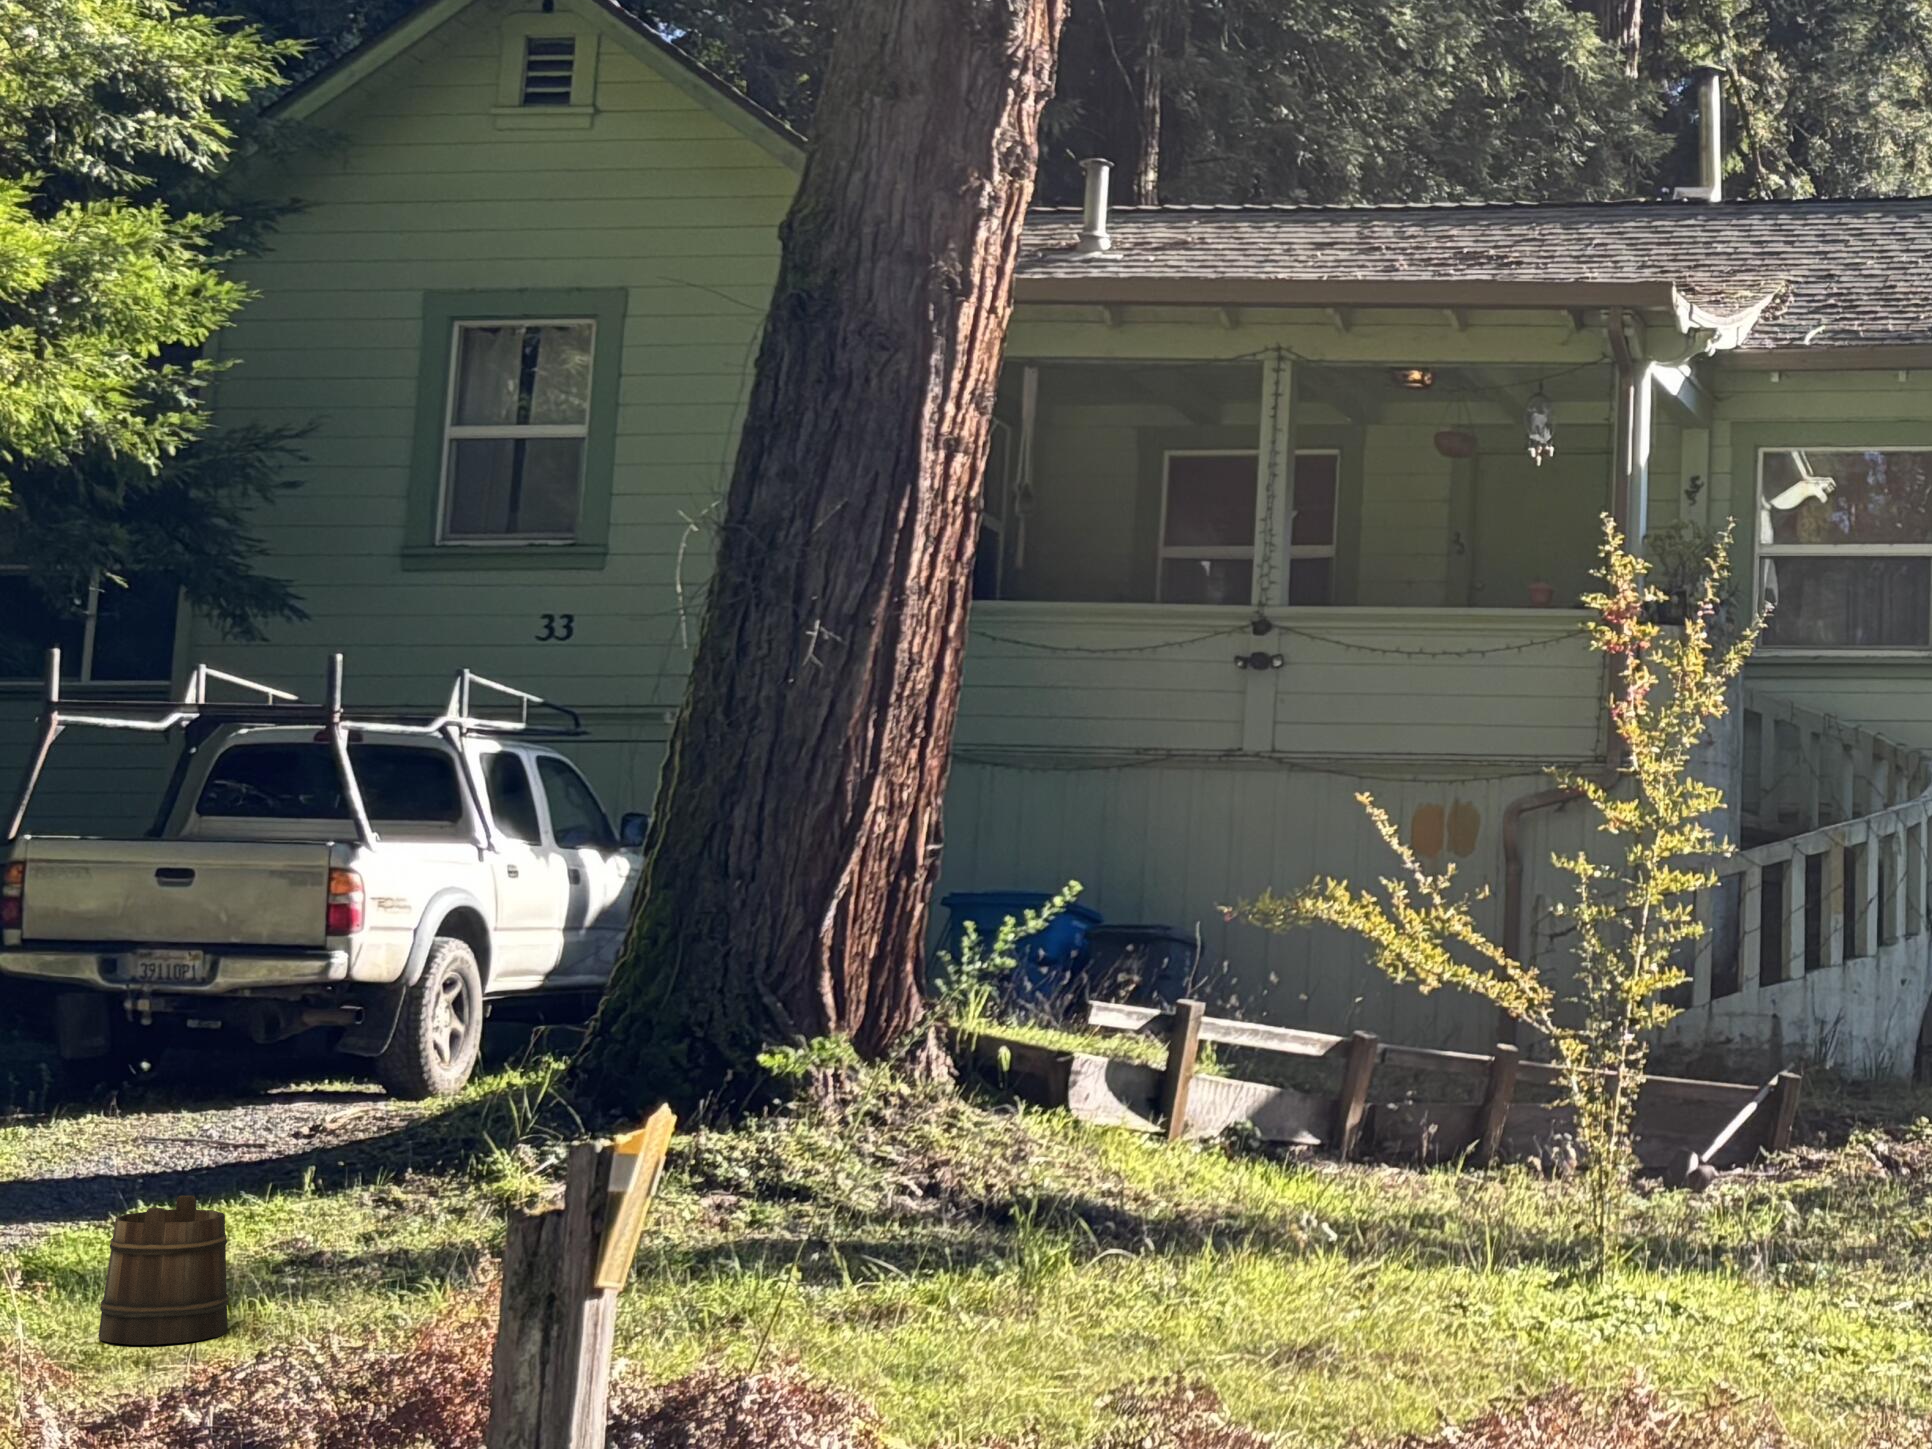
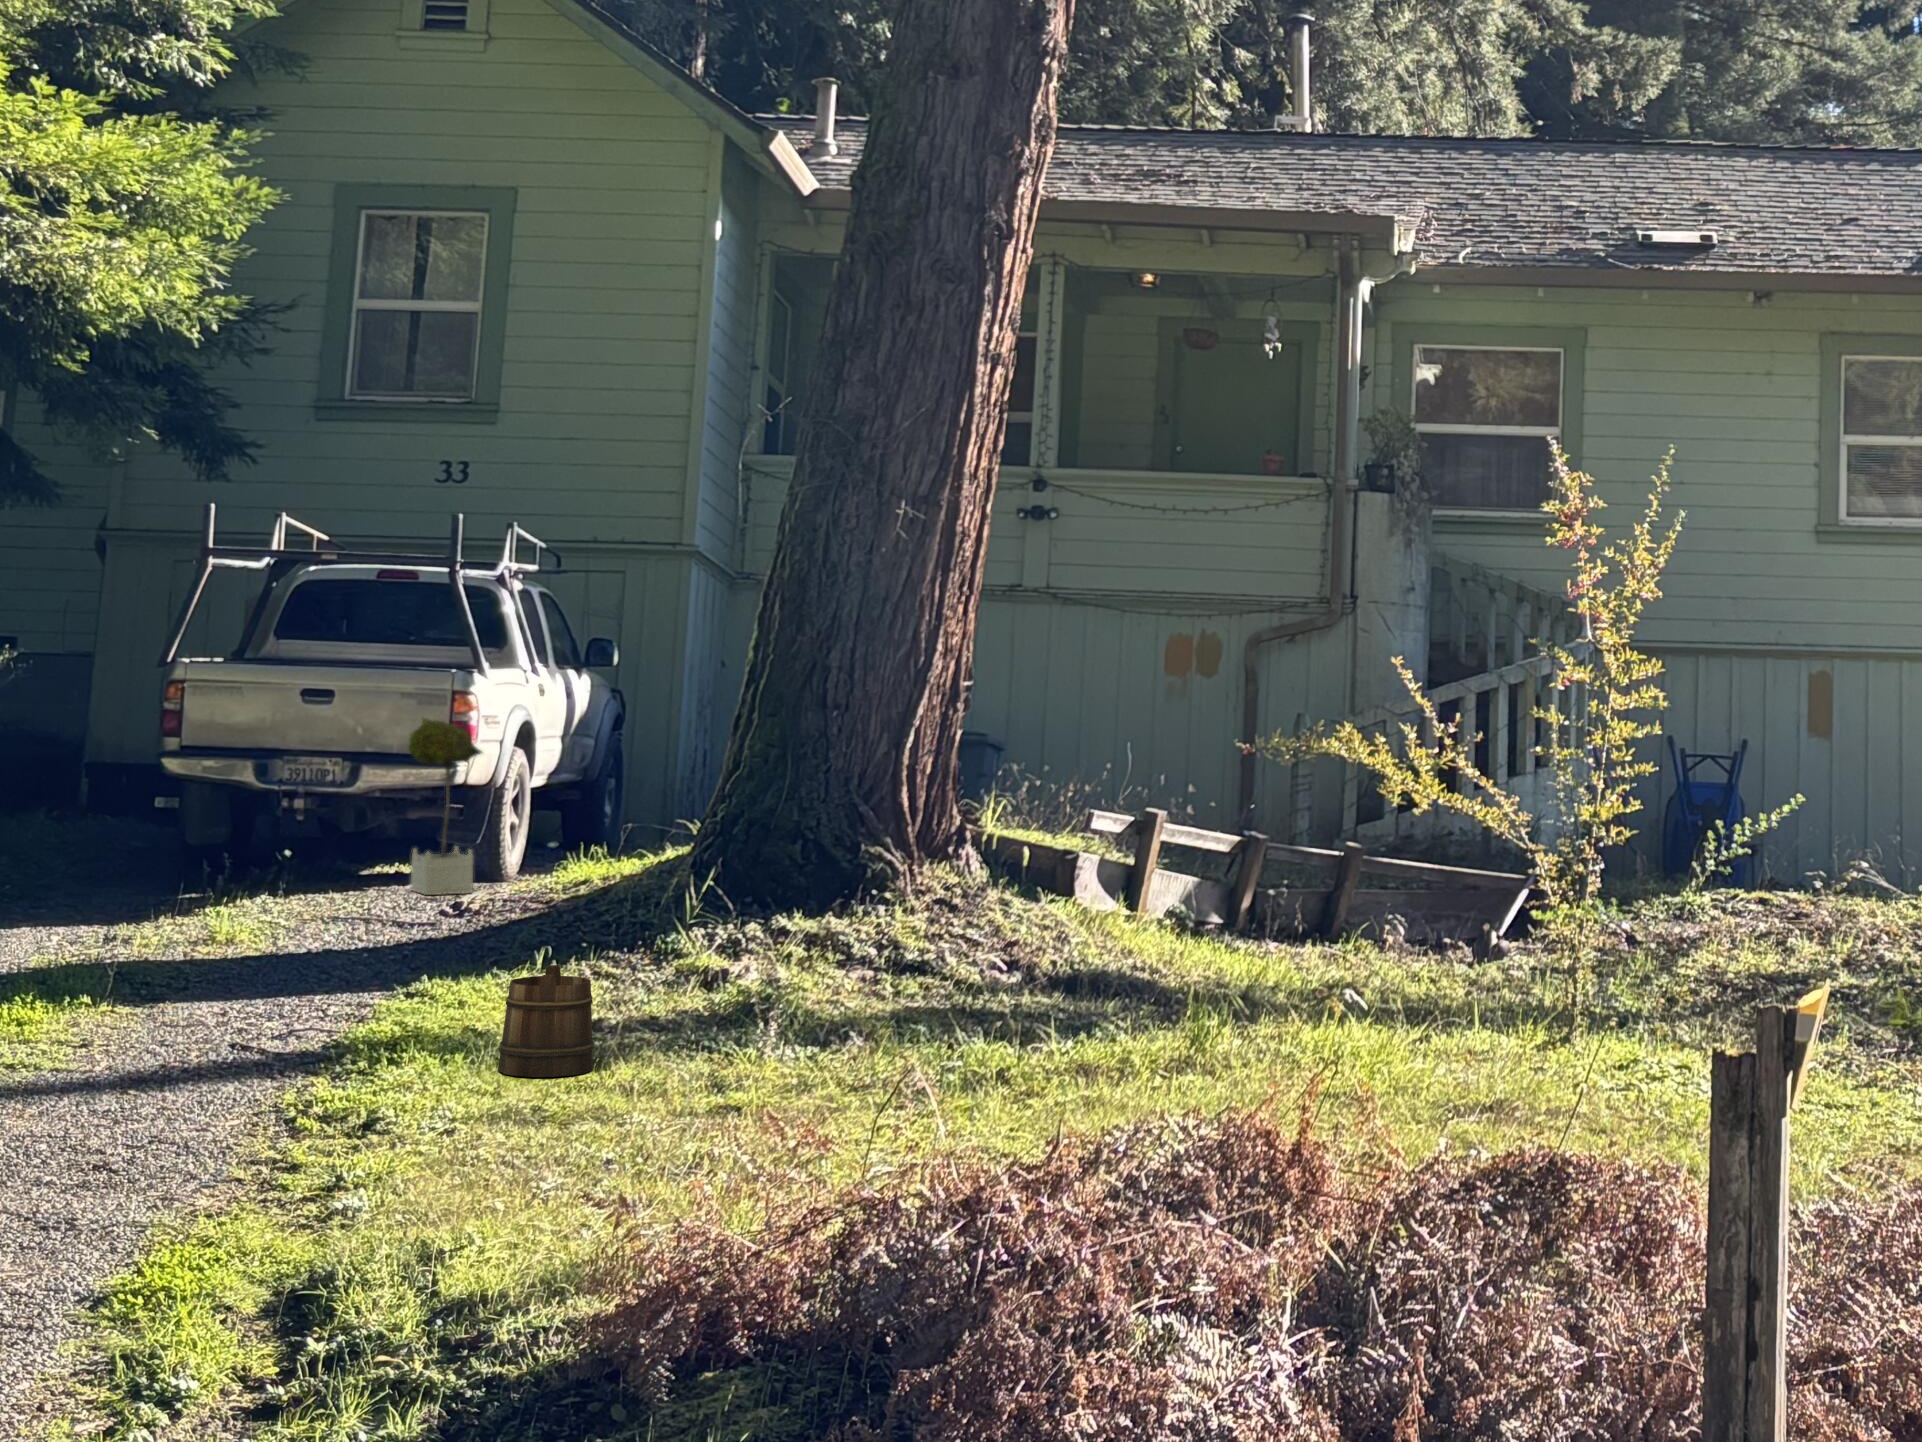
potted tree: none [294,894,387,1110] -> present [408,718,482,895]

